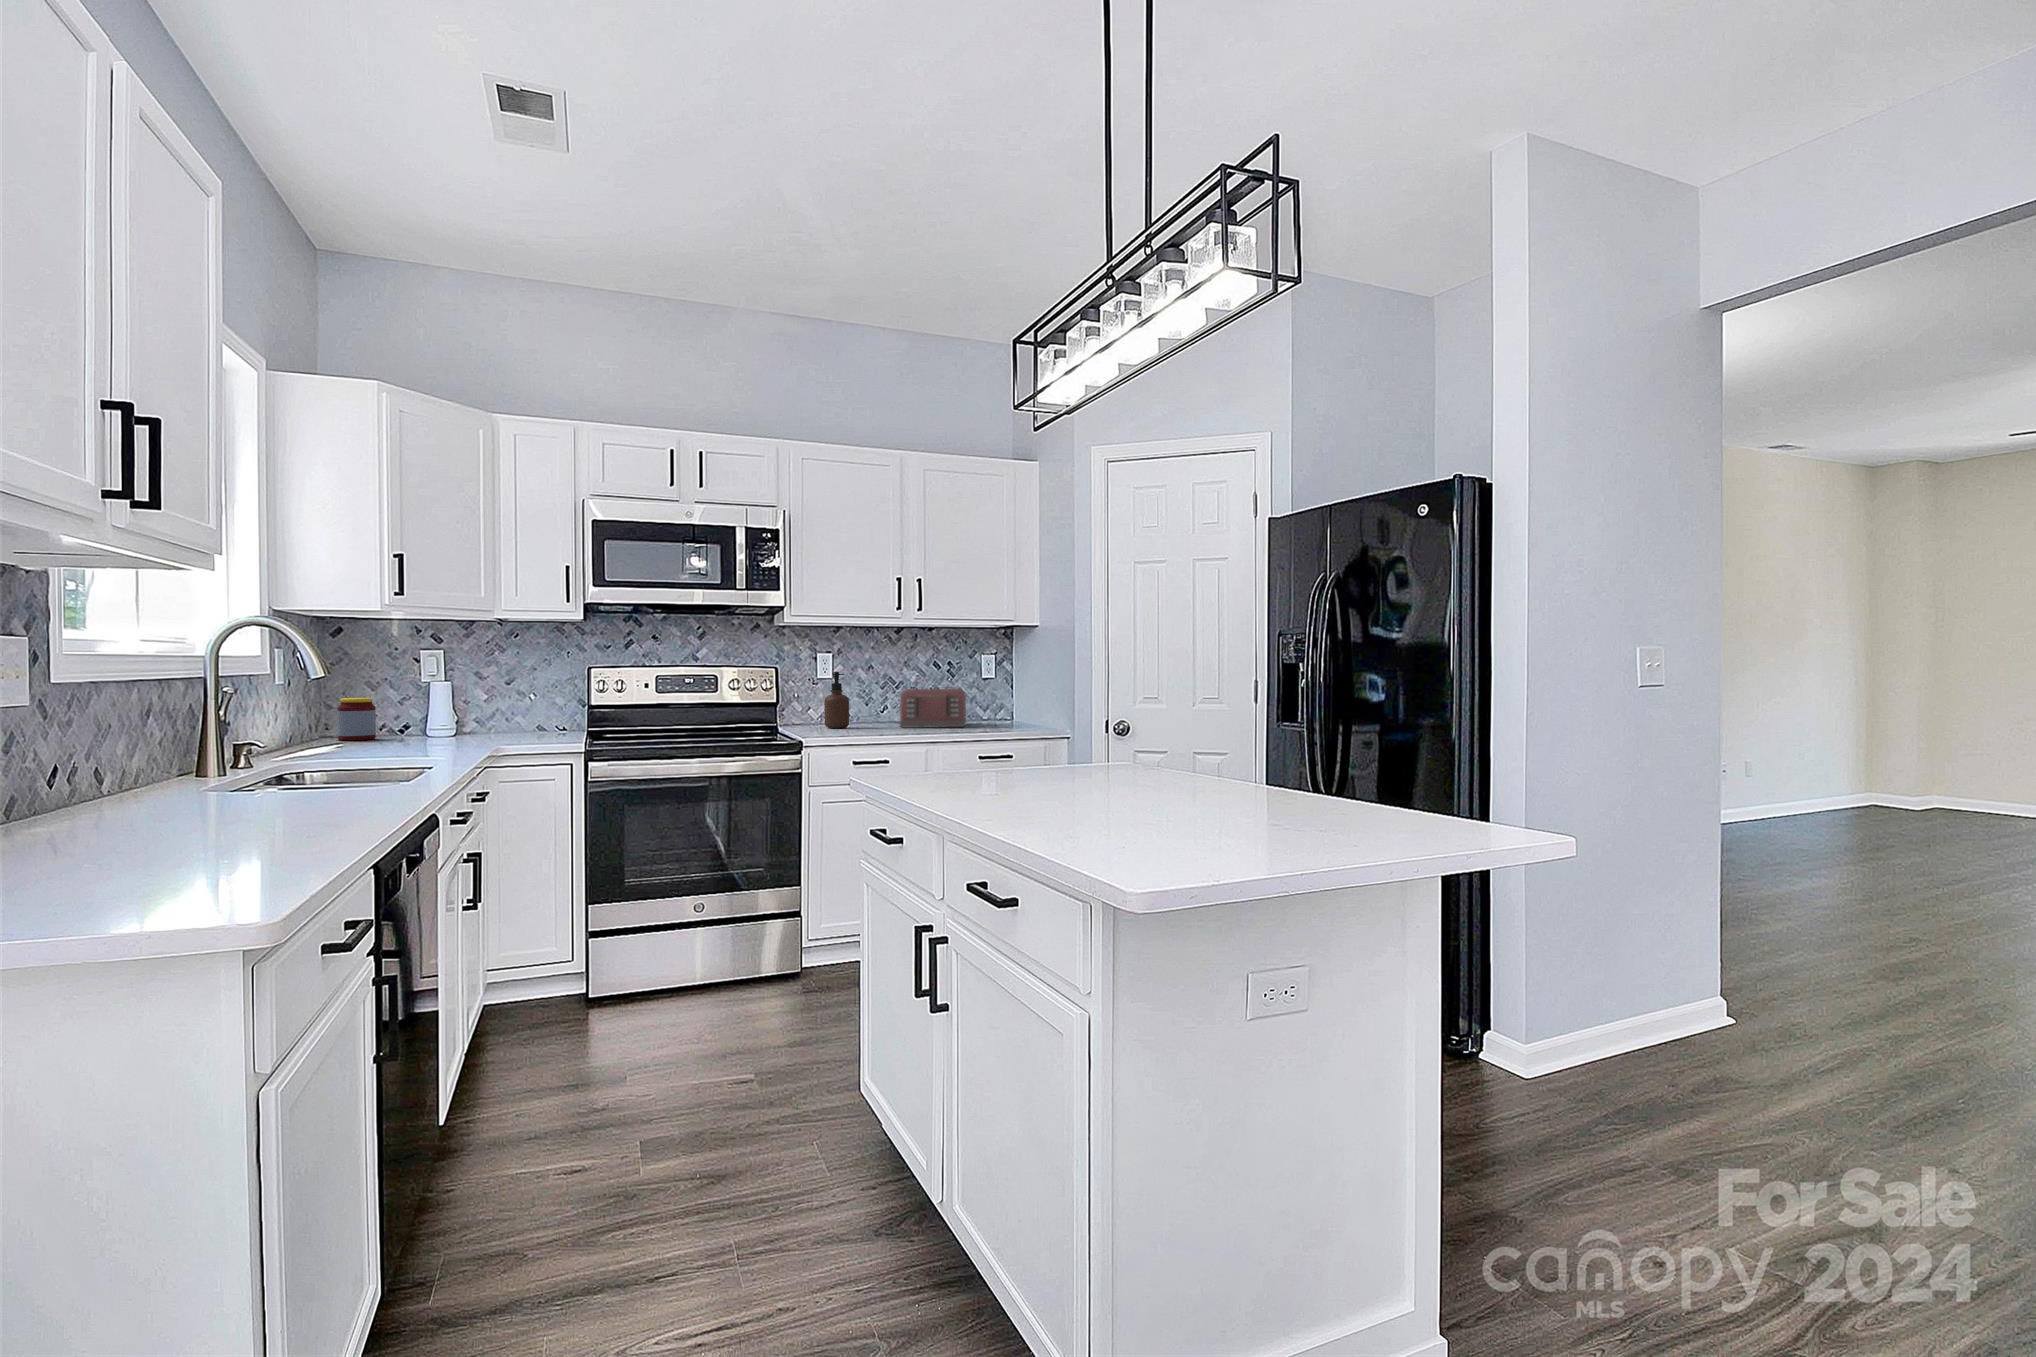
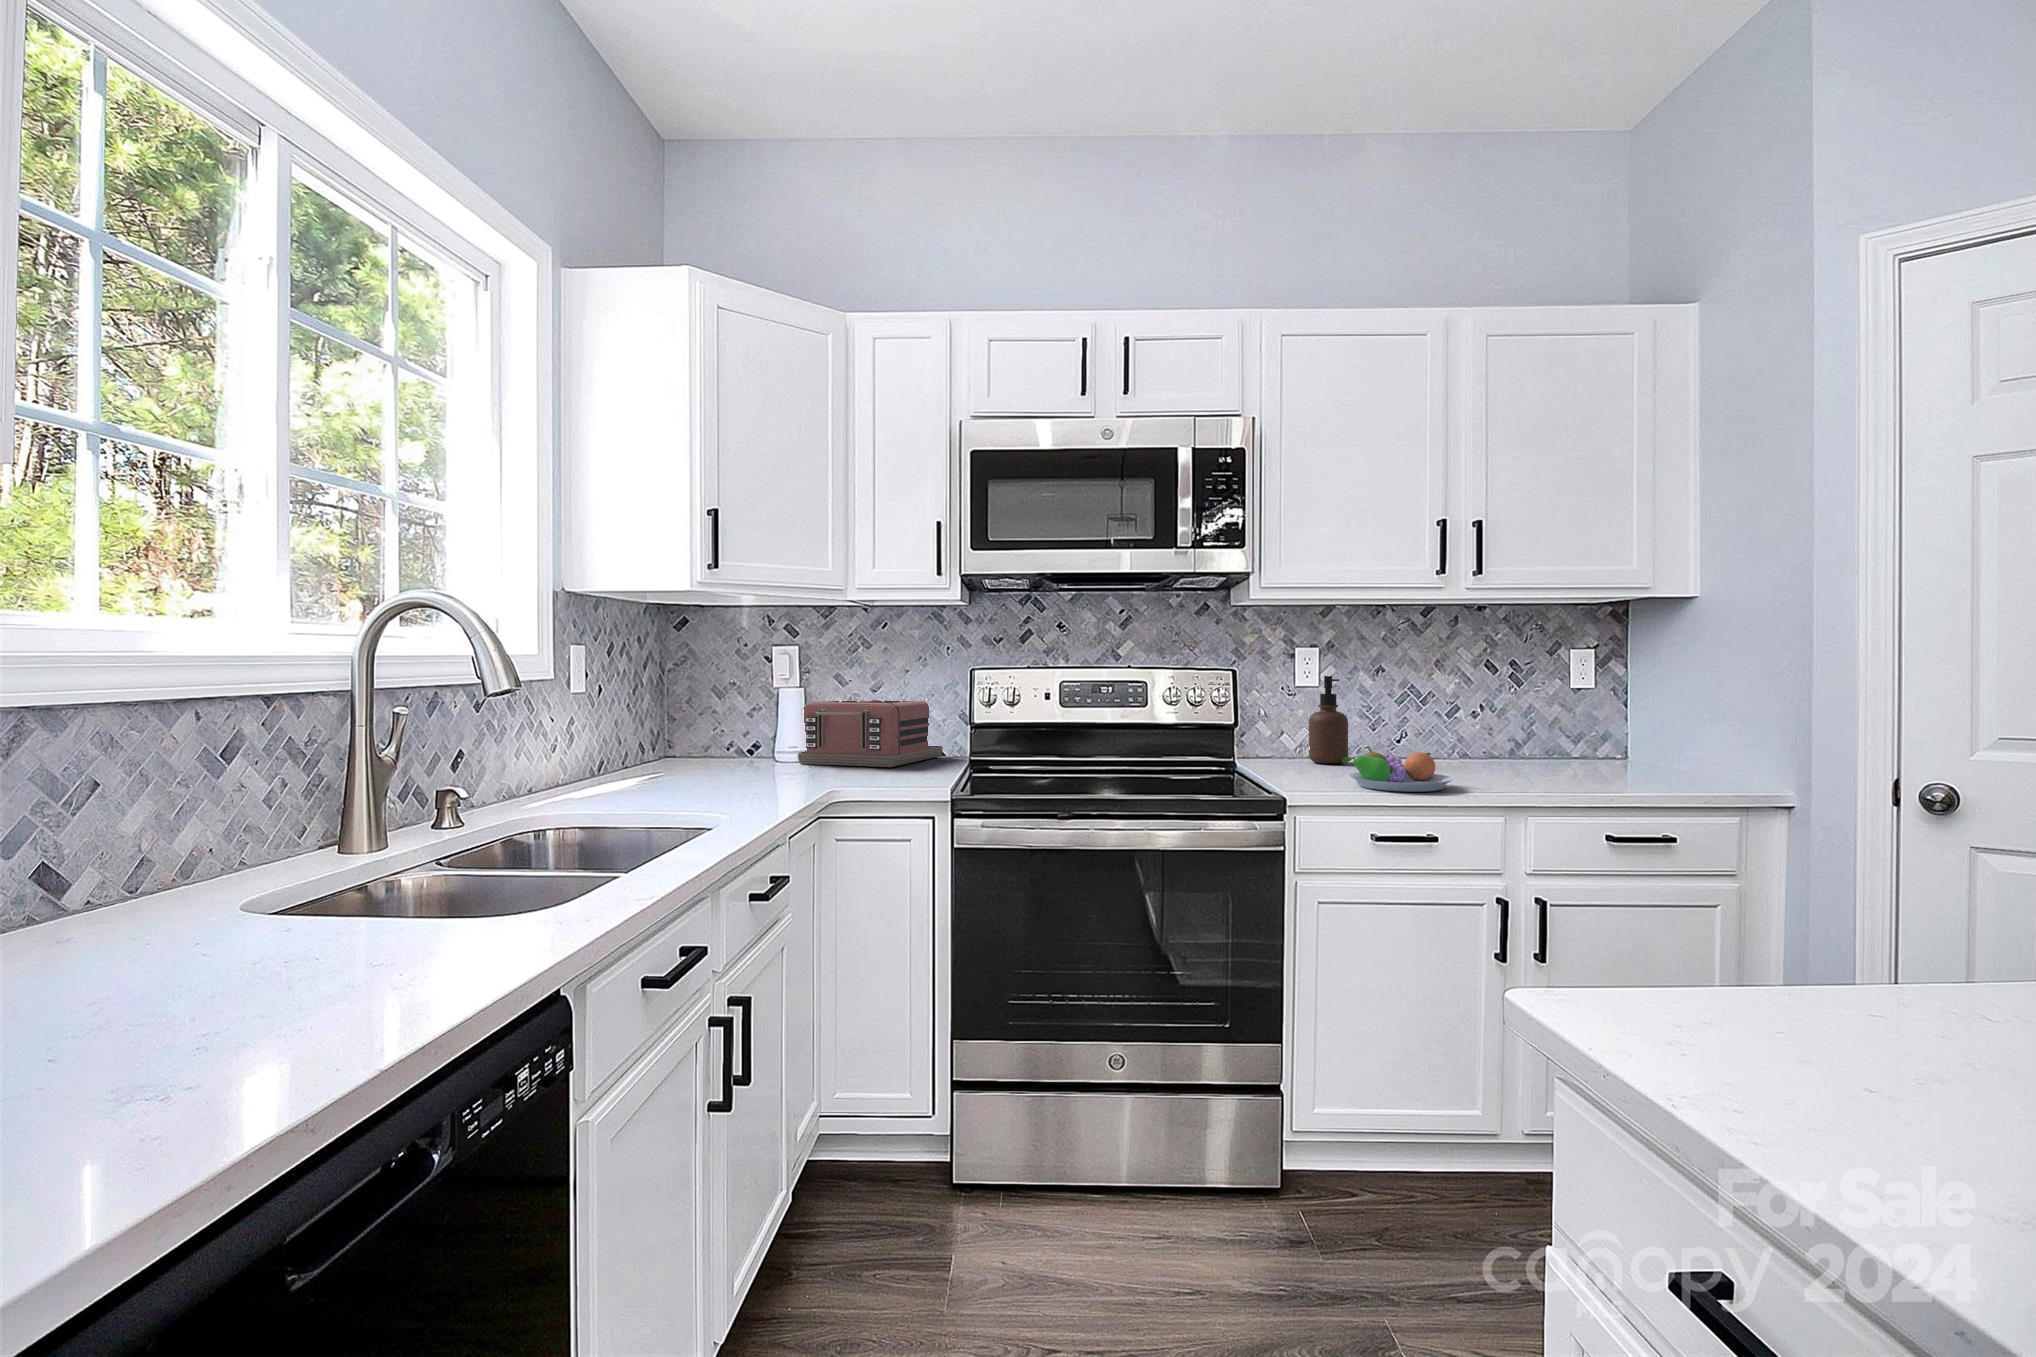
toaster: present [900,688,966,728] -> present [798,700,943,767]
jar: present [337,698,376,740] -> none [672,708,716,764]
fruit bowl: none [837,713,900,737] -> present [1342,746,1453,792]

